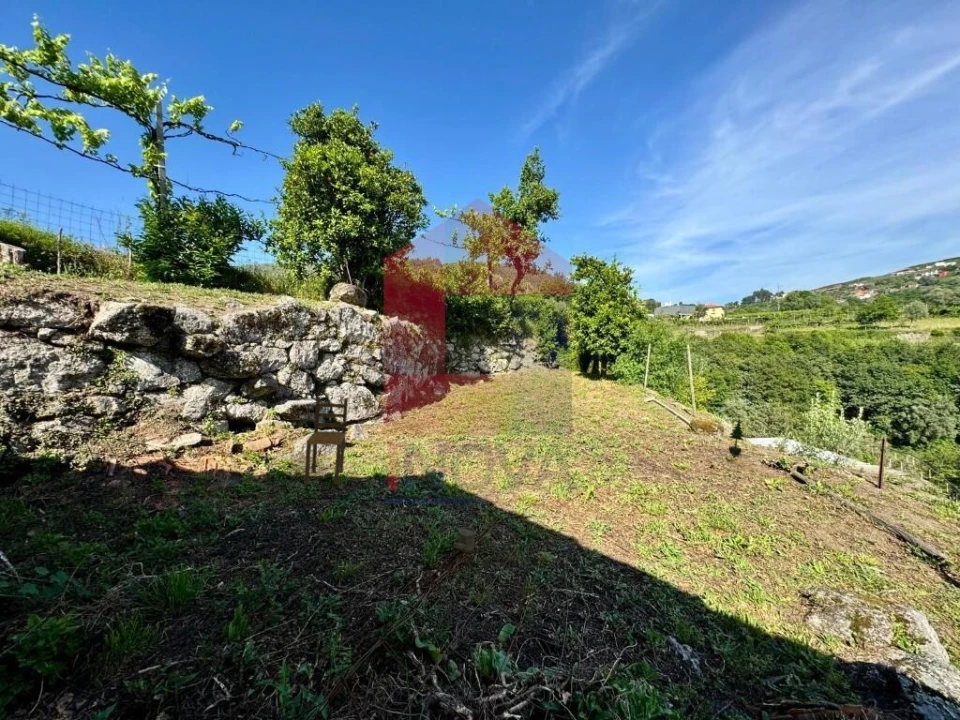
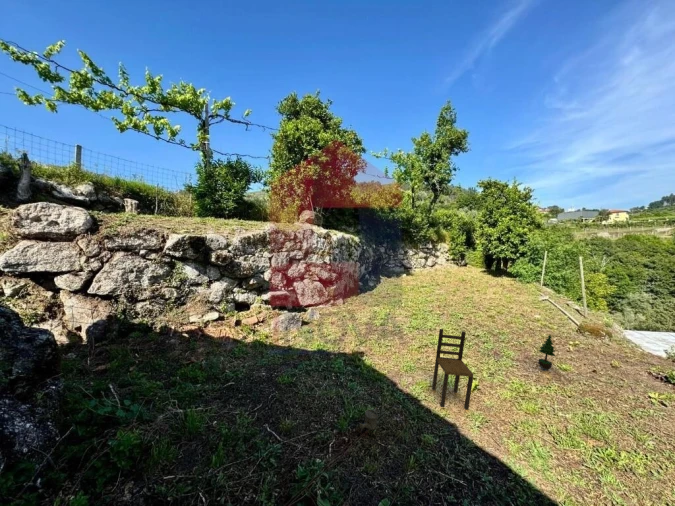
chair: present [304,397,348,485] -> present [432,329,474,410]
potted tree: present [729,420,744,457] -> present [538,335,555,370]

